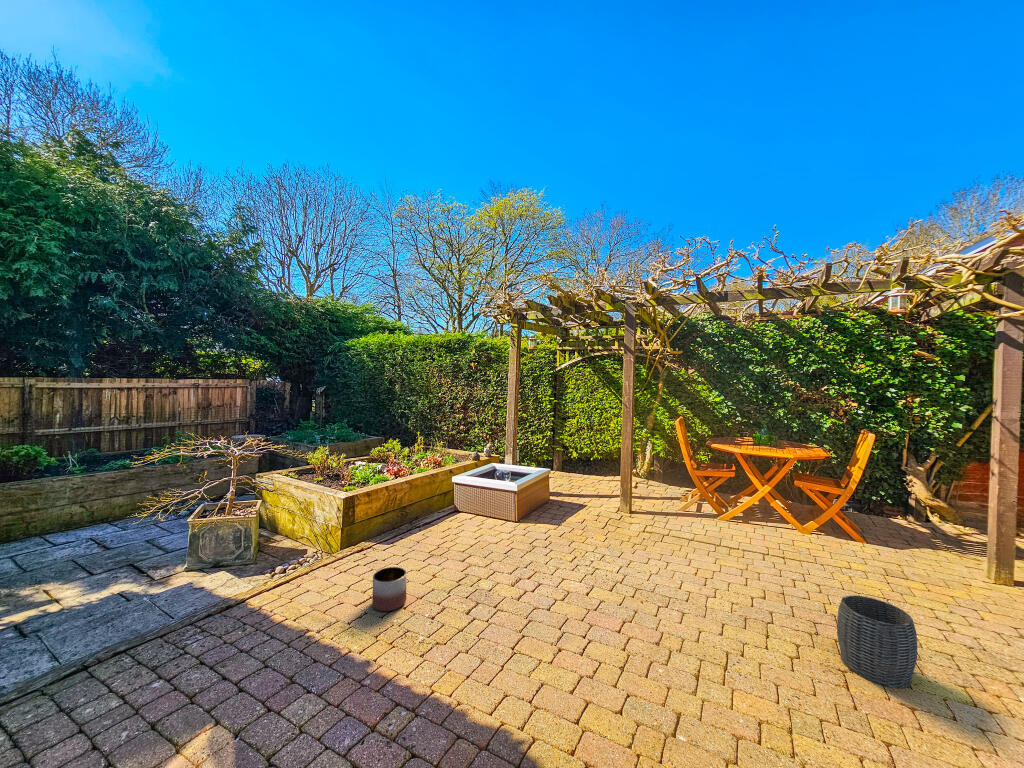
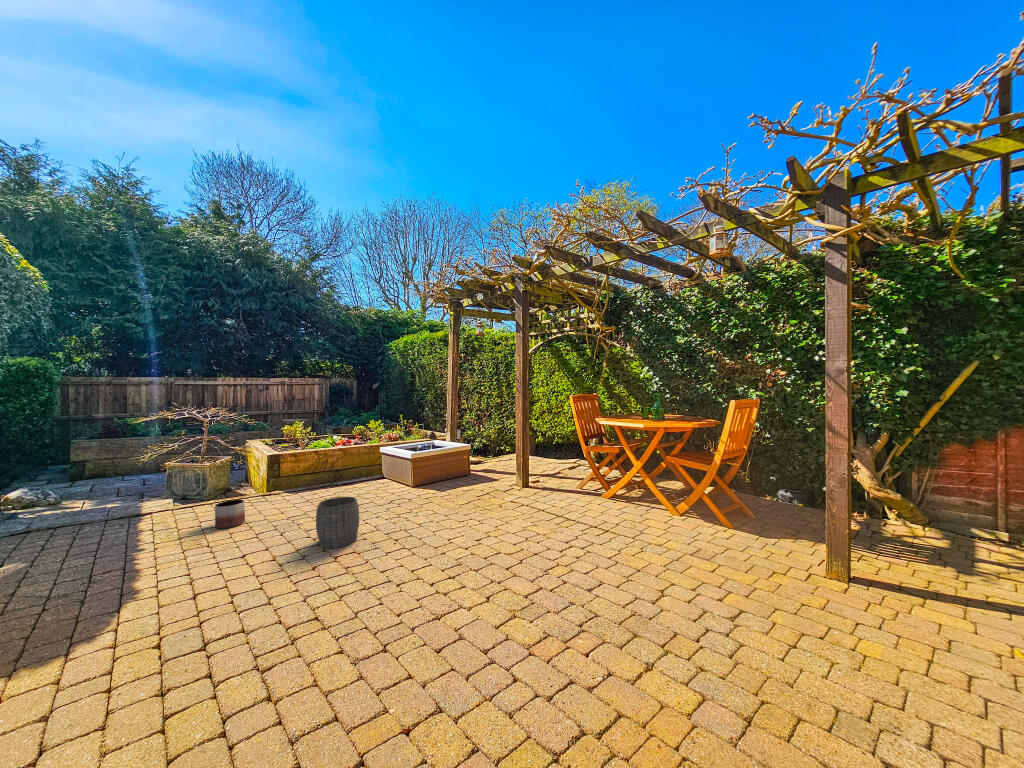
woven basket: present [837,595,917,688] -> present [316,497,359,548]

